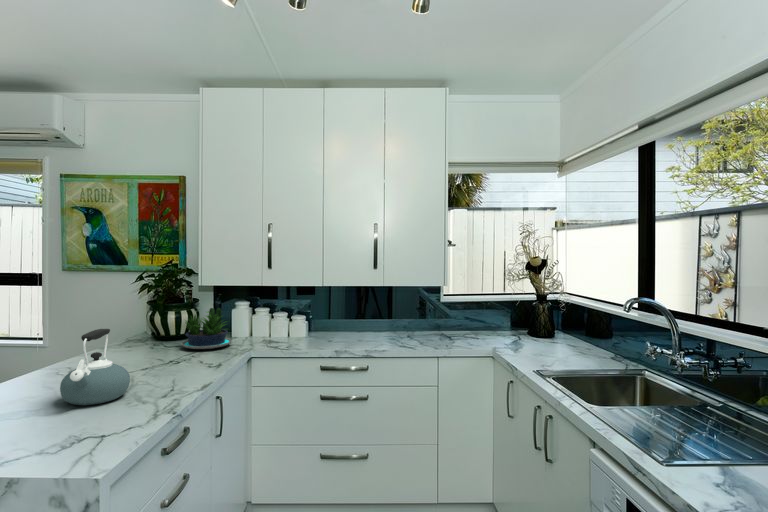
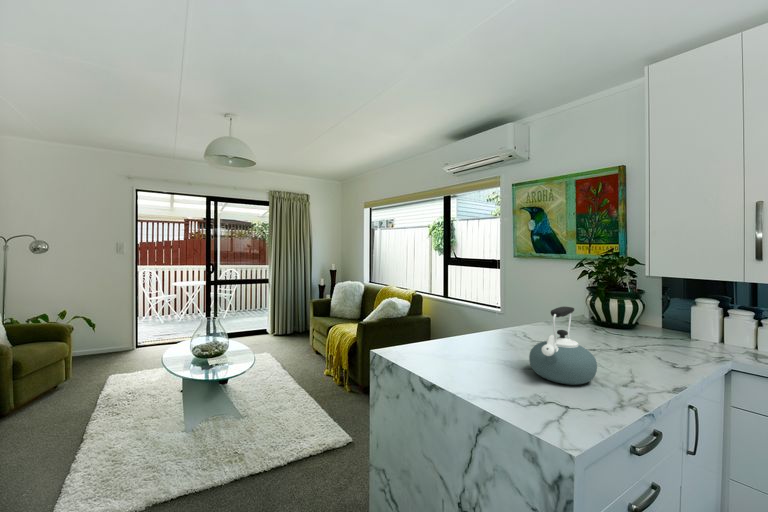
potted plant: present [181,308,232,349] -> none [630,301,705,348]

